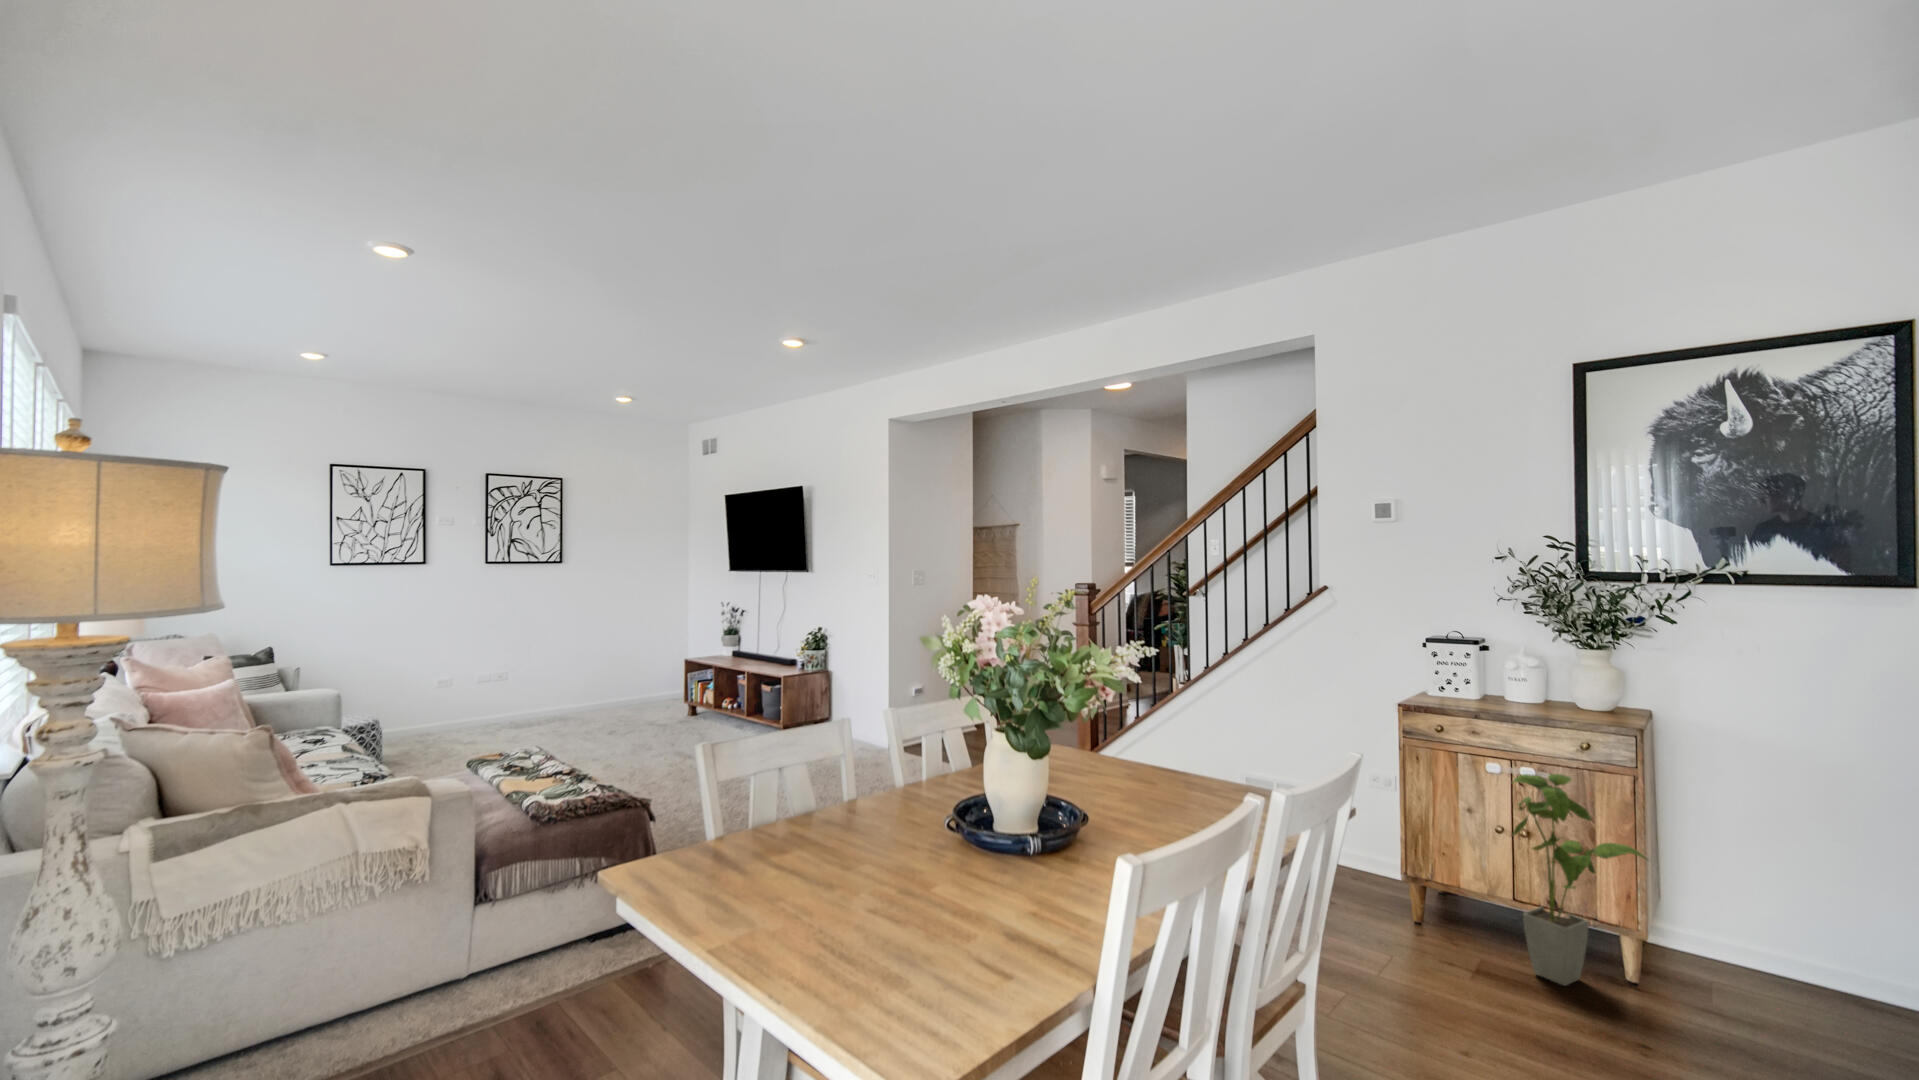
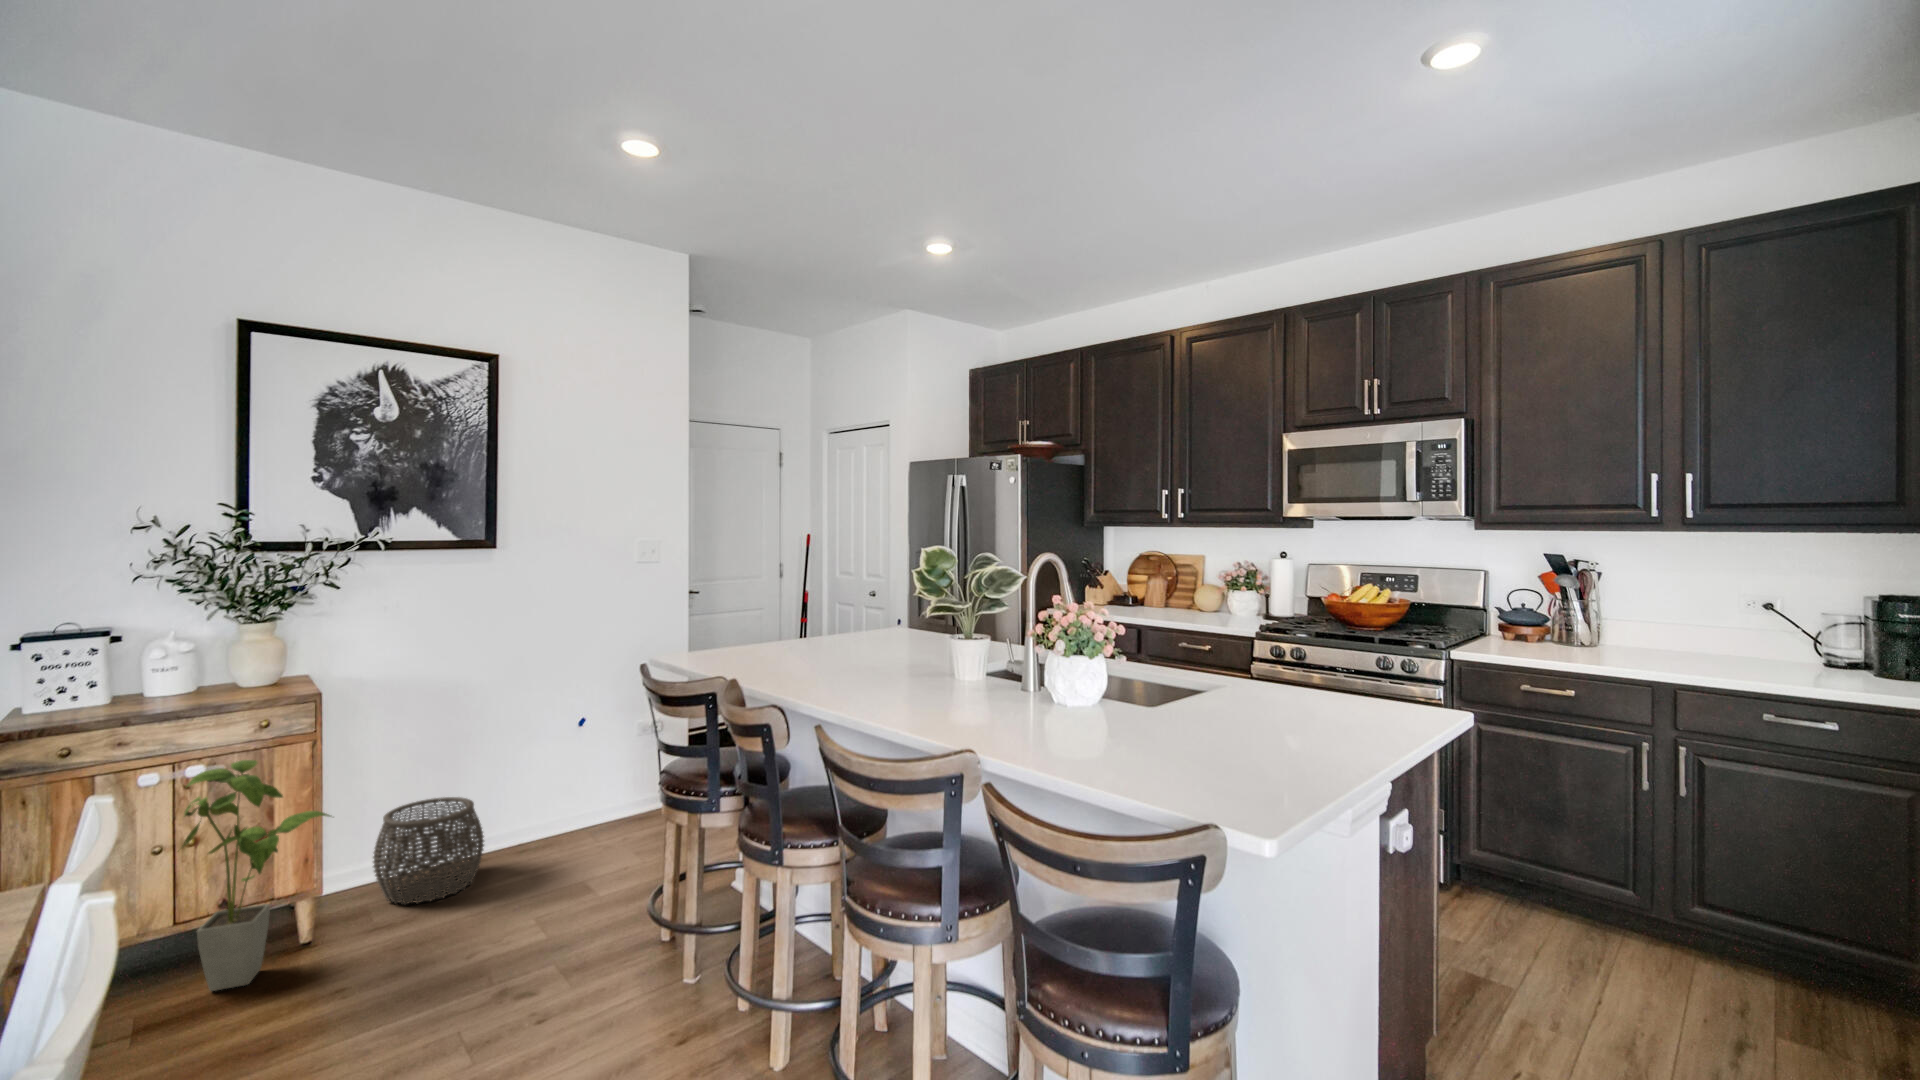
woven basket: none [1715,882,1878,1023] -> present [373,797,484,904]

